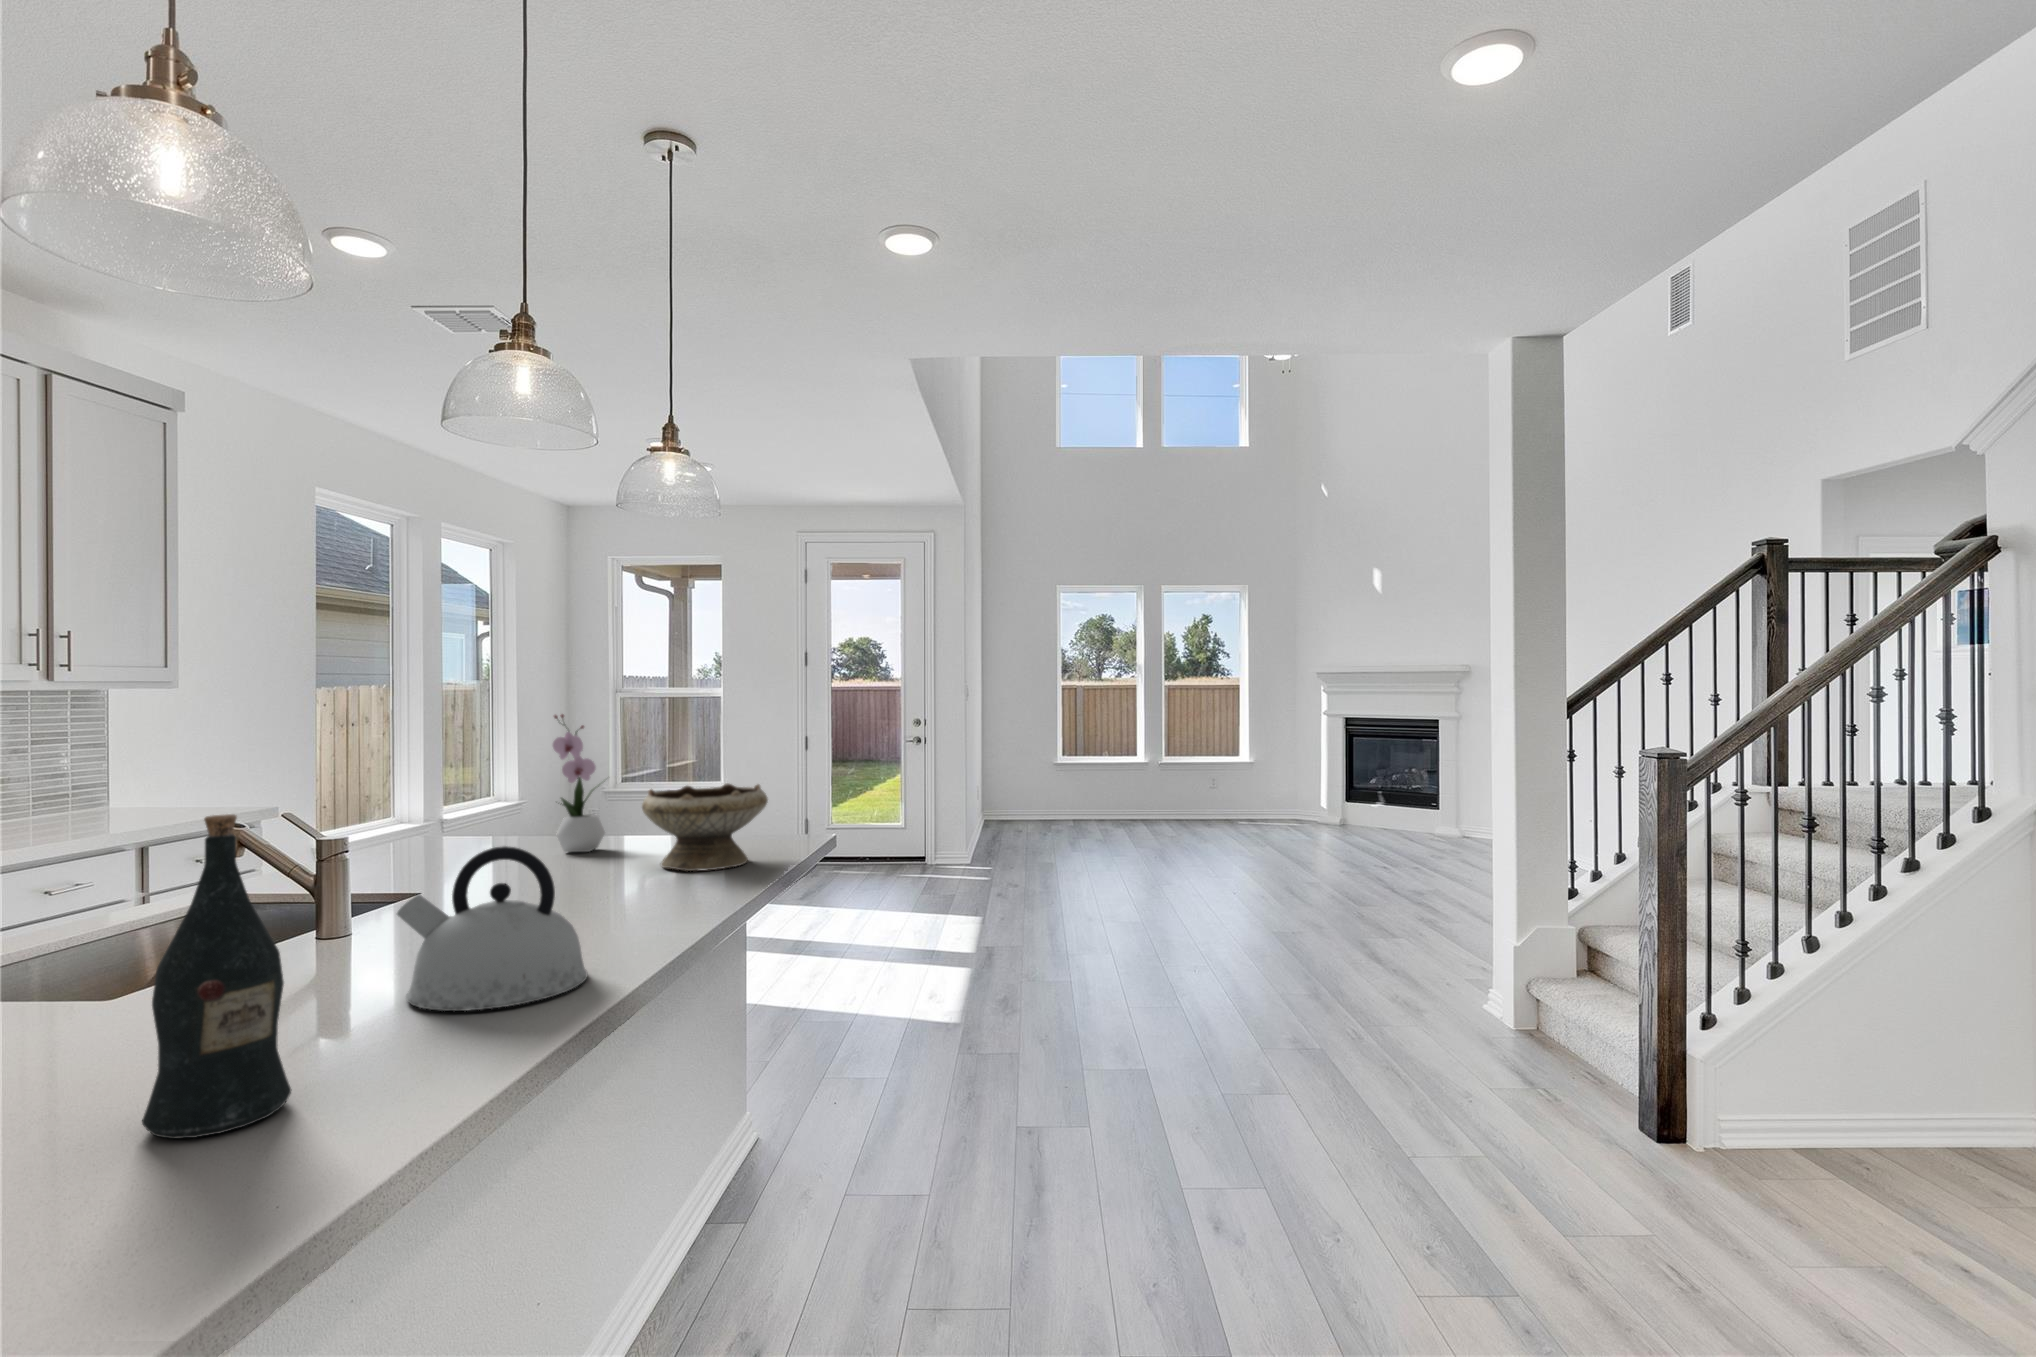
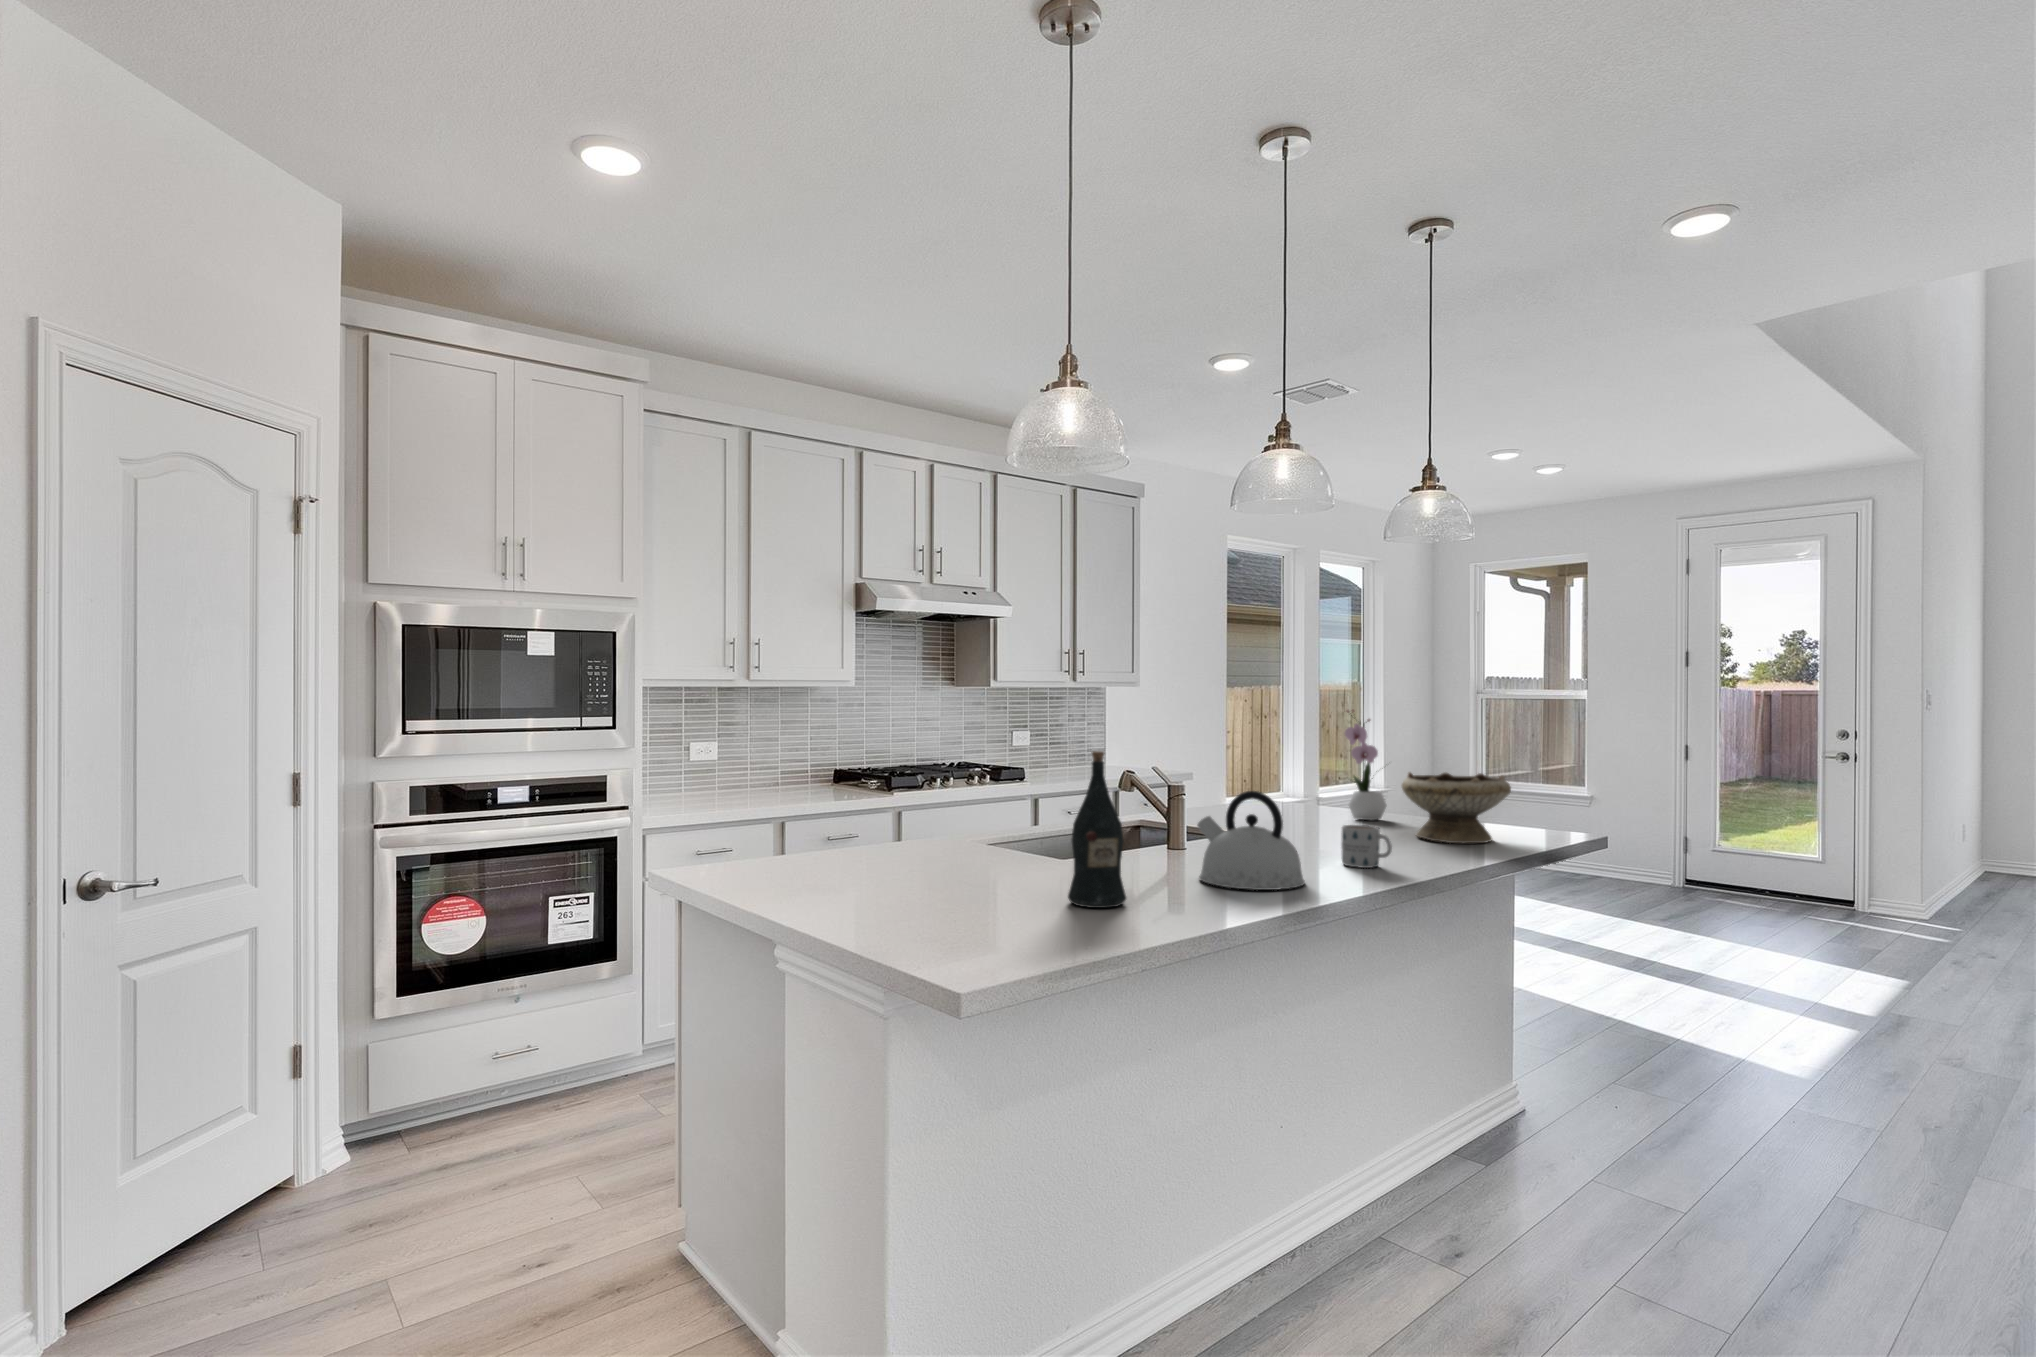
mug: none [608,869,678,929] -> present [1341,825,1392,868]

